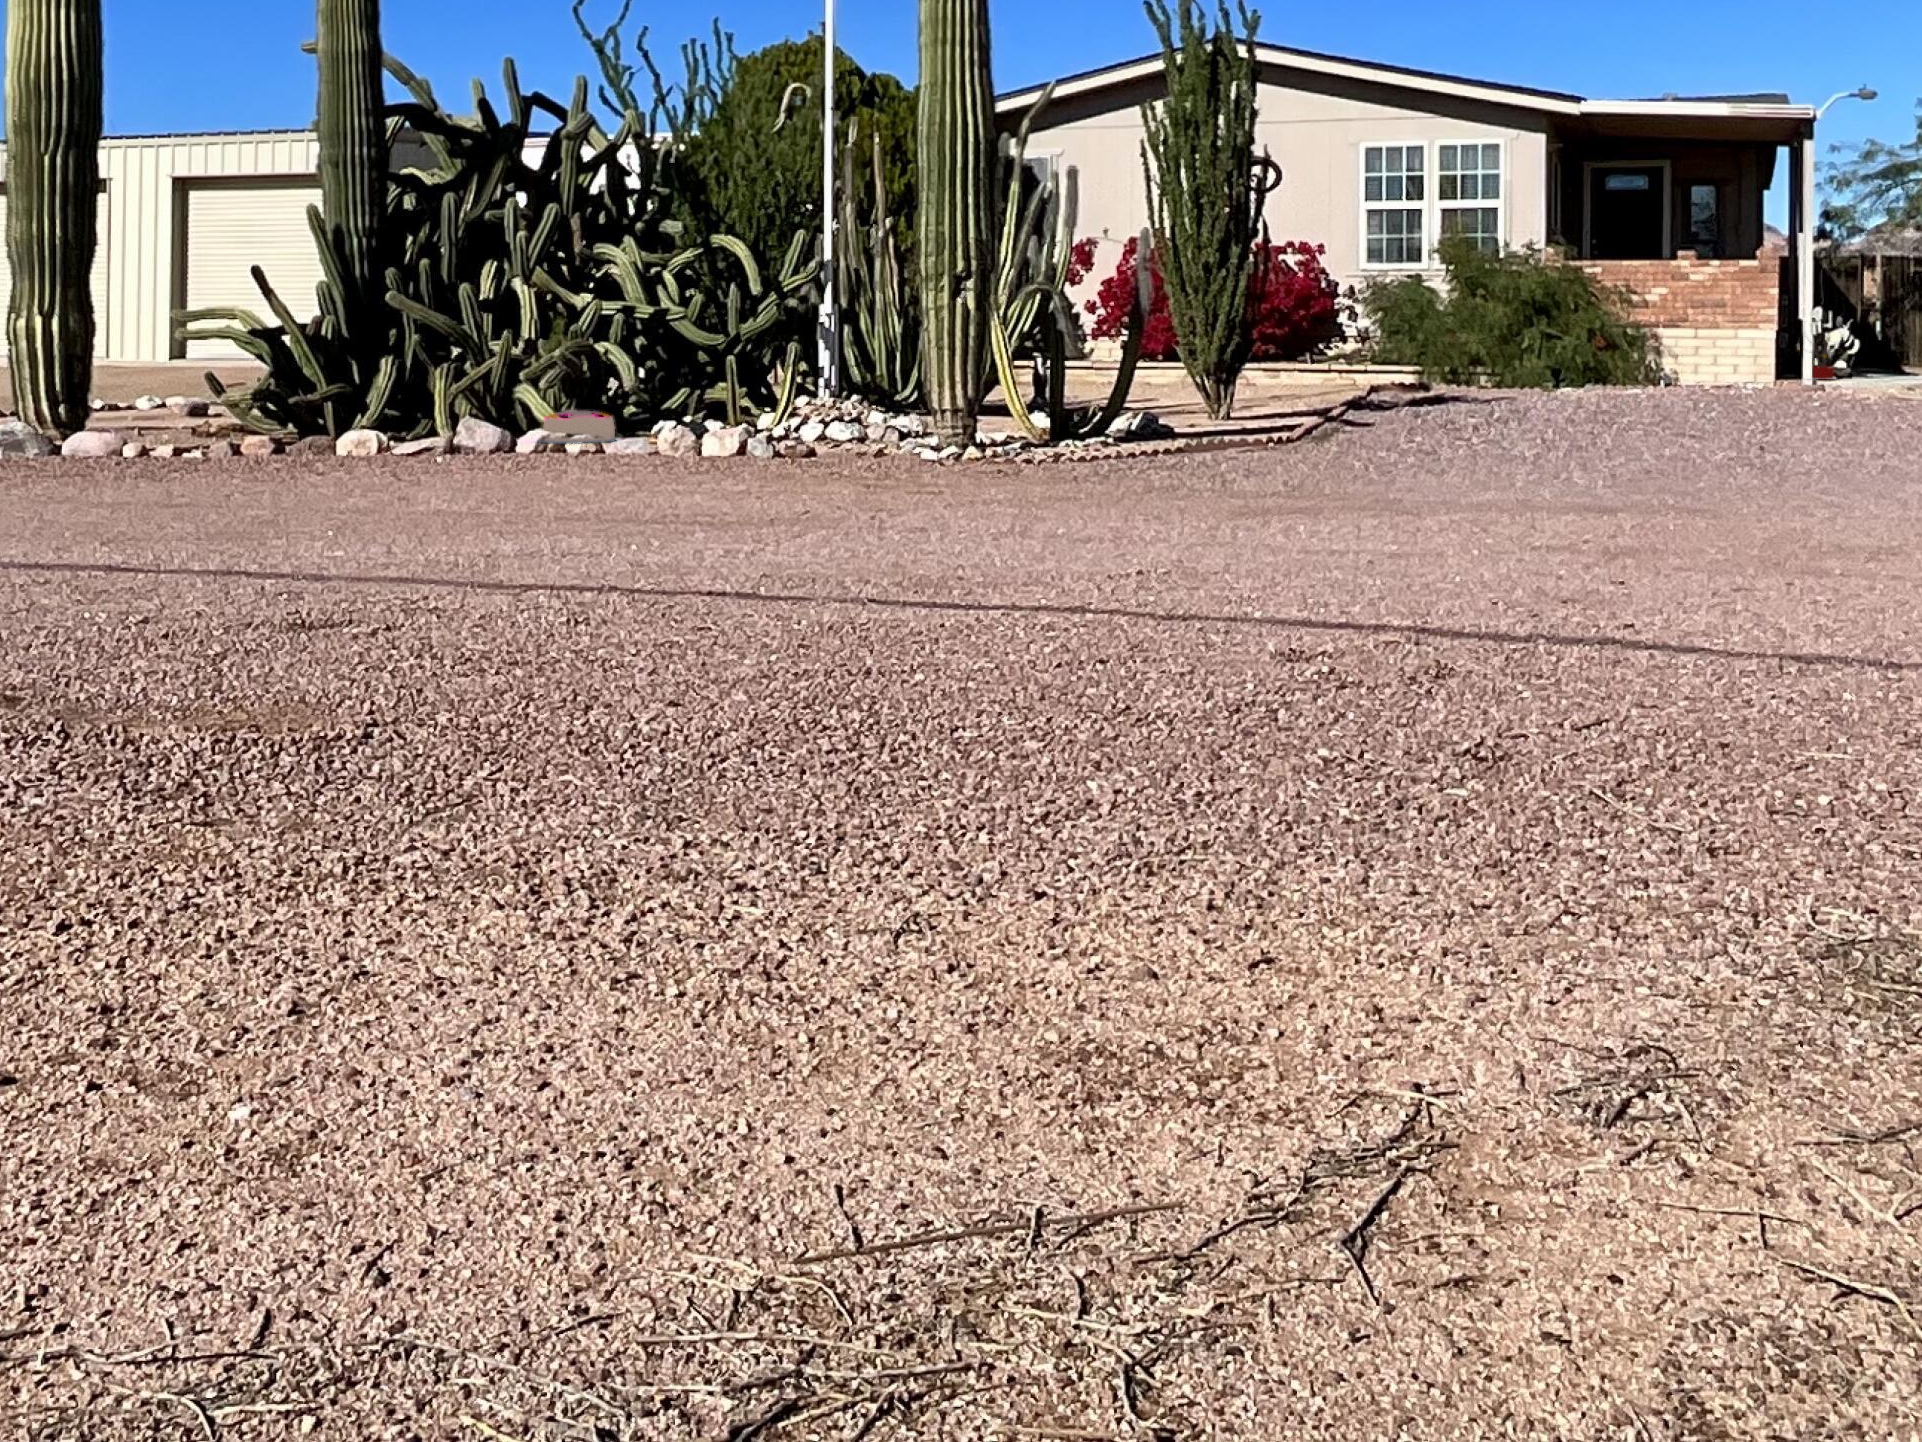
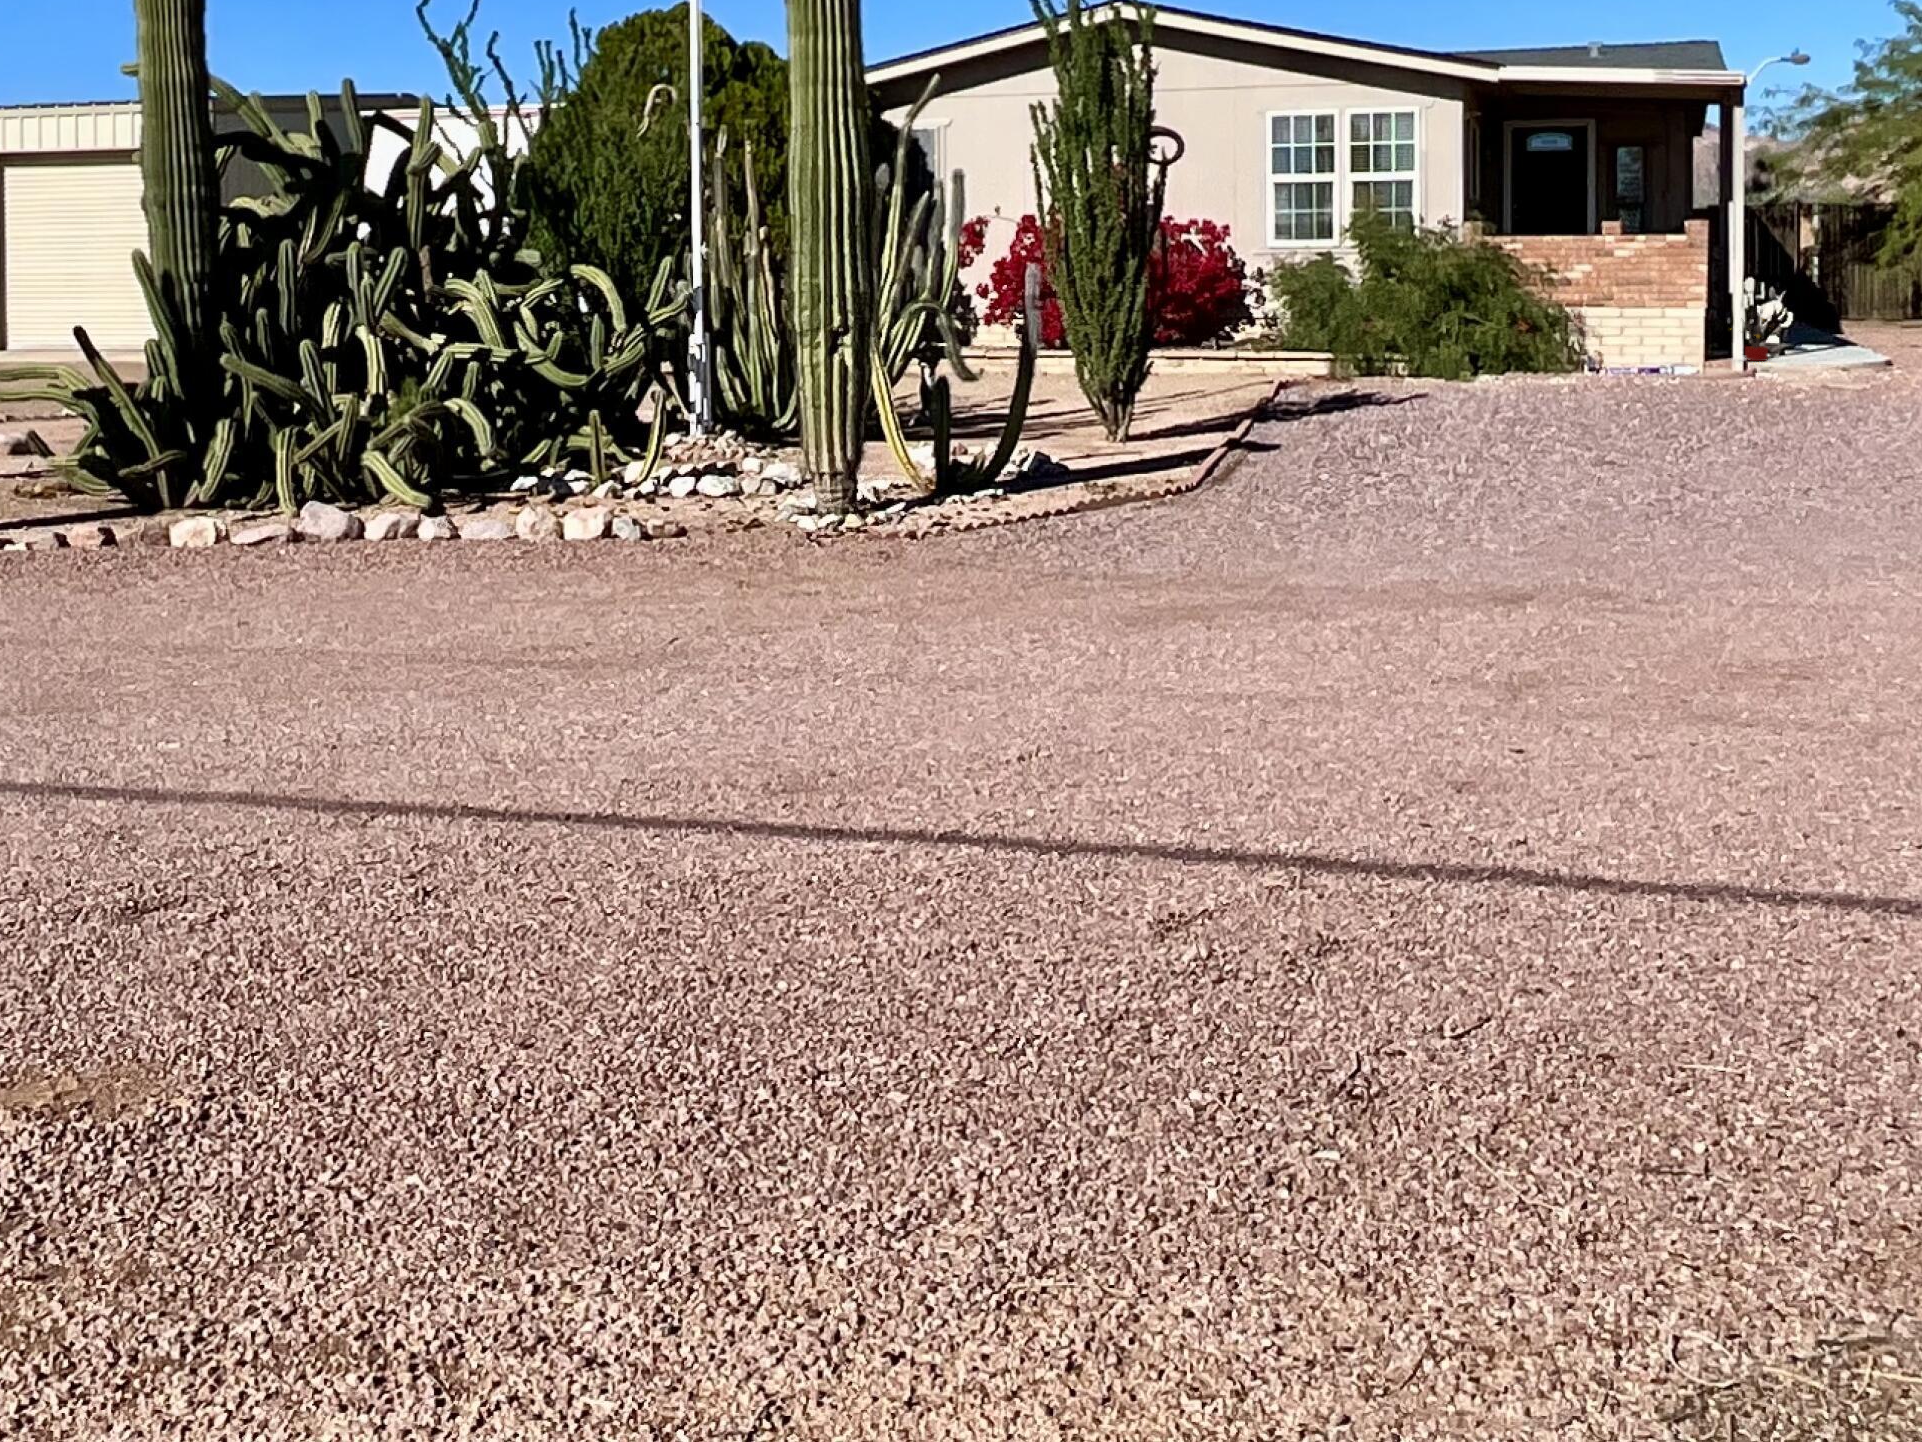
storage bin: present [540,410,617,444] -> none [388,472,473,513]

